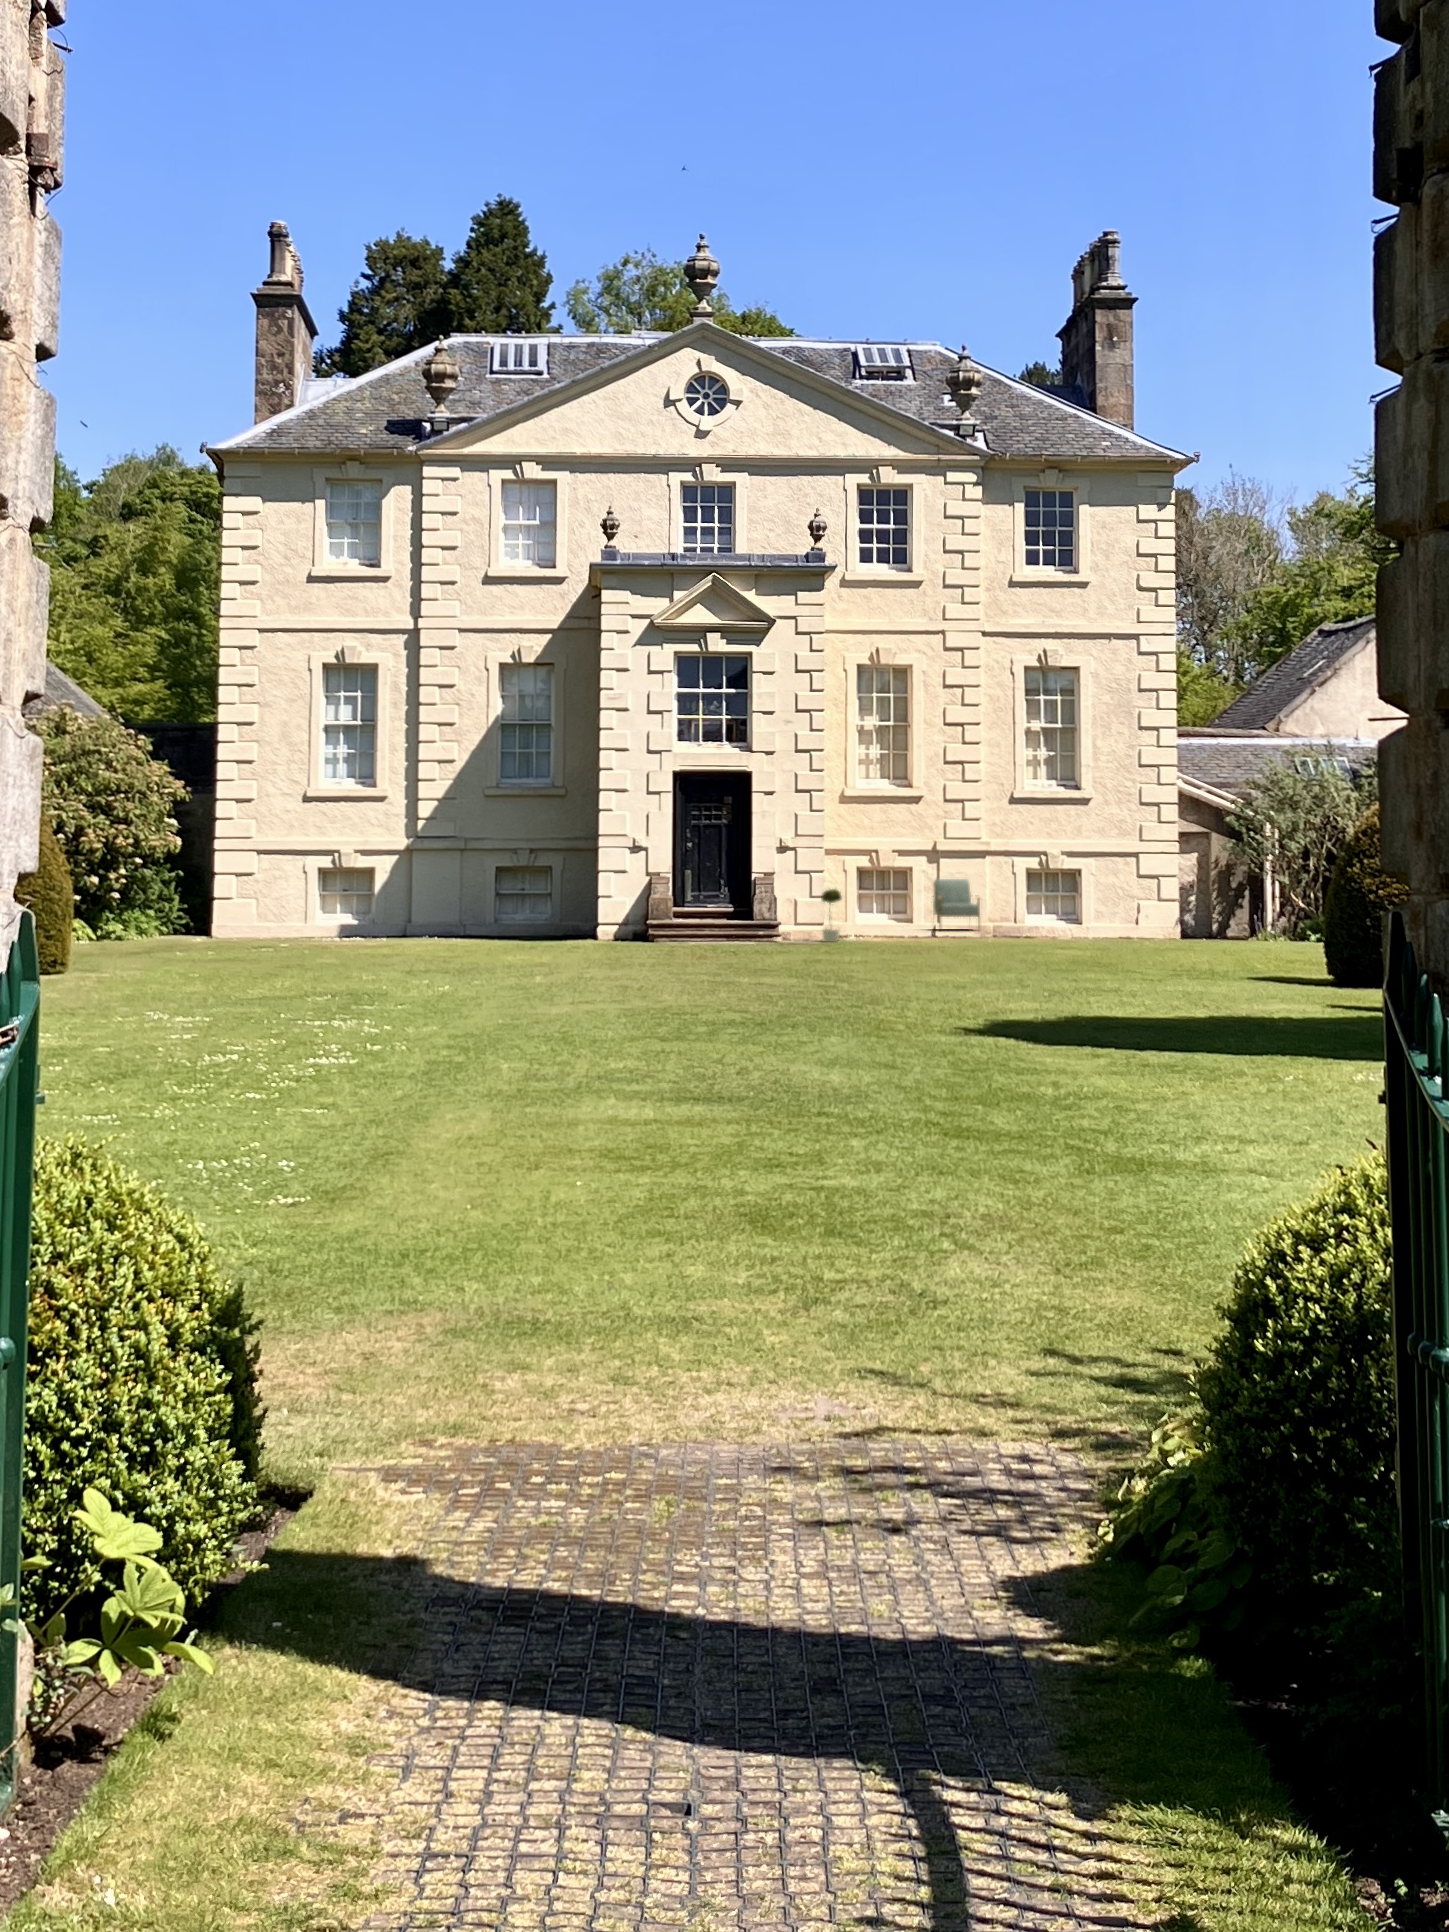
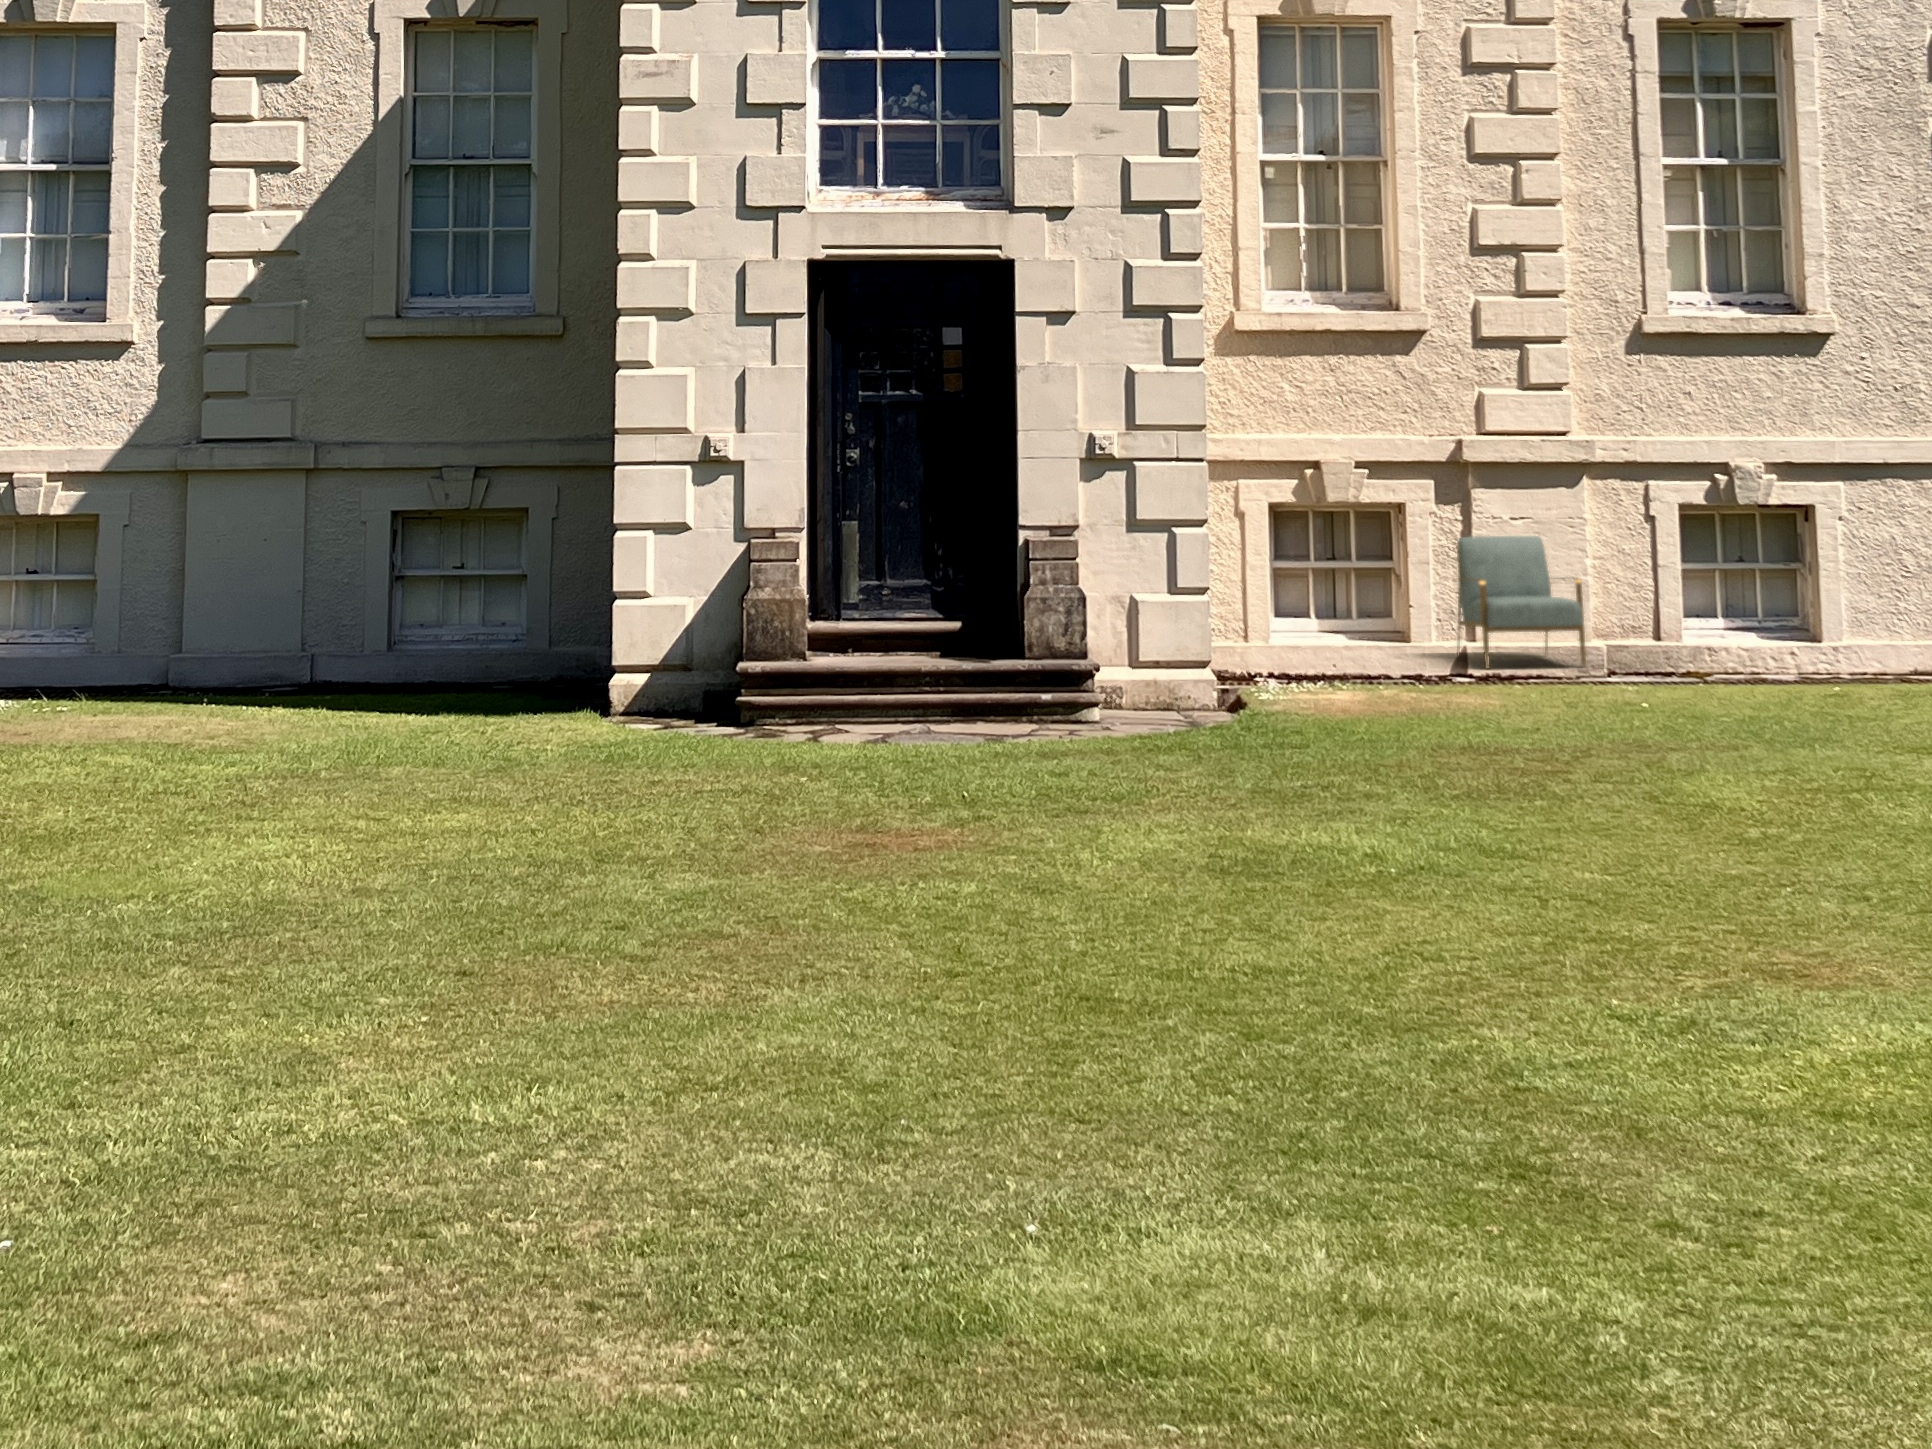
potted tree: present [821,889,842,942] -> none [1202,566,1261,713]

